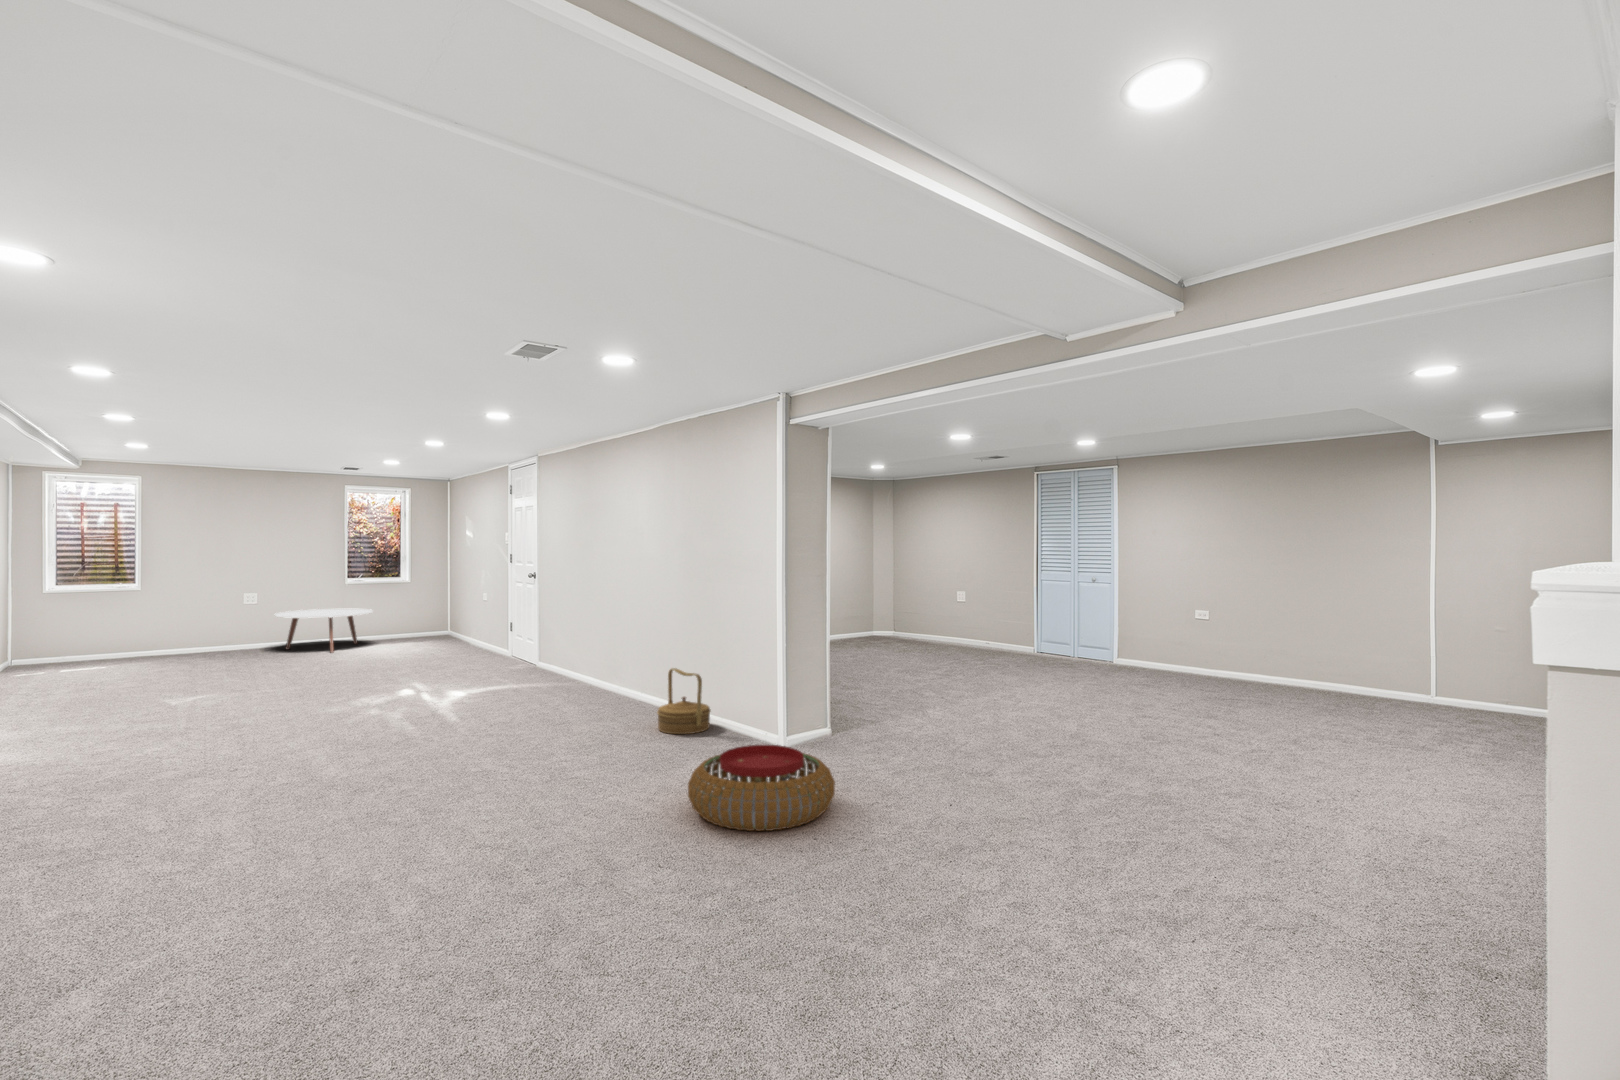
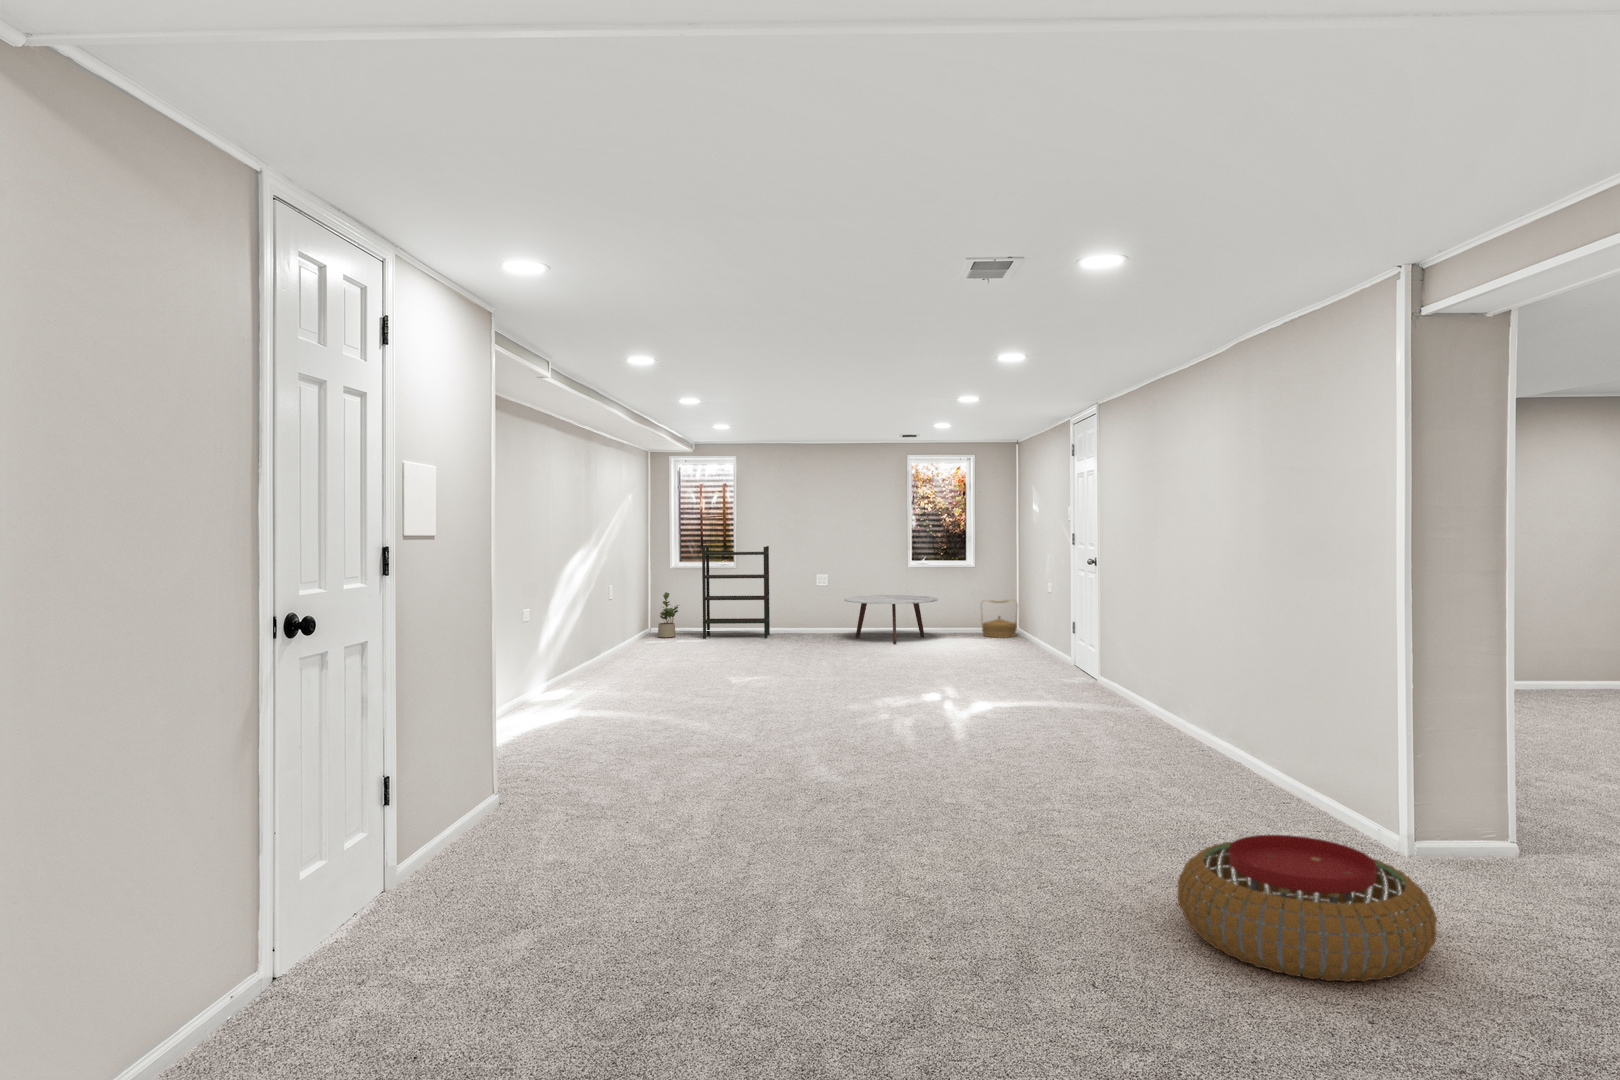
bookshelf: none [93,566,181,664] -> present [702,546,770,639]
potted plant: none [24,617,58,667] -> present [658,592,679,638]
woven basket: present [657,668,711,734] -> present [982,600,1018,638]

